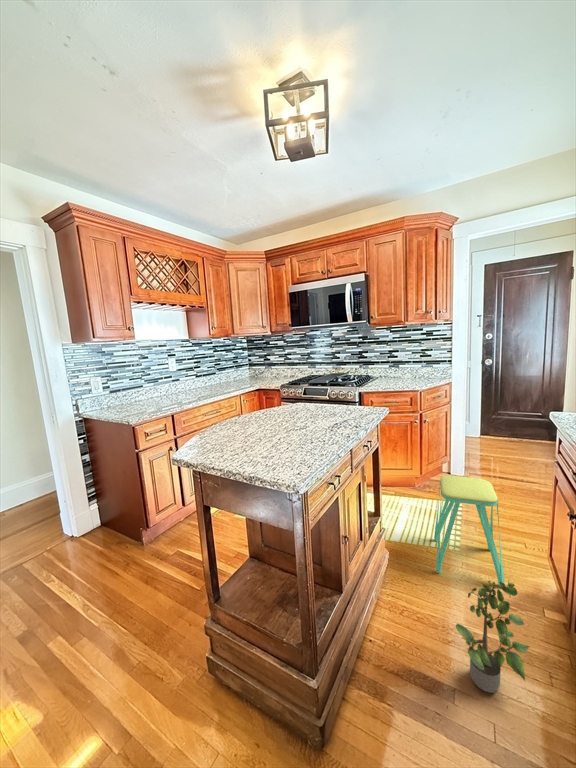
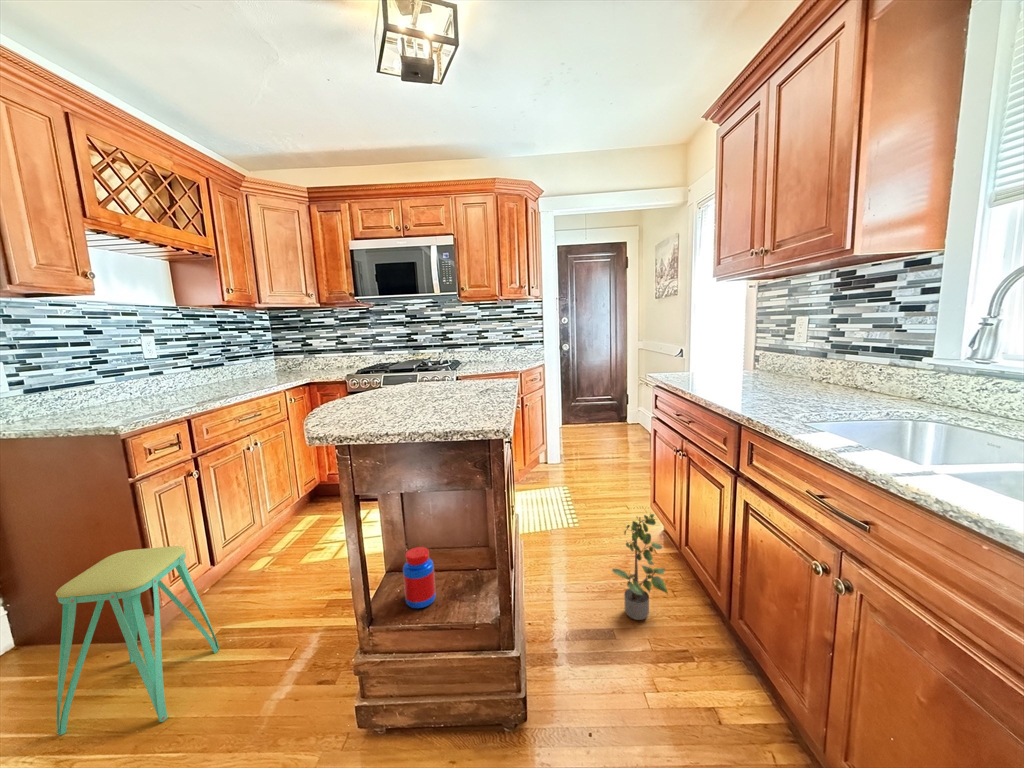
stool: present [434,475,504,586] -> present [56,546,219,735]
jar: none [248,549,274,600] -> present [403,547,436,608]

